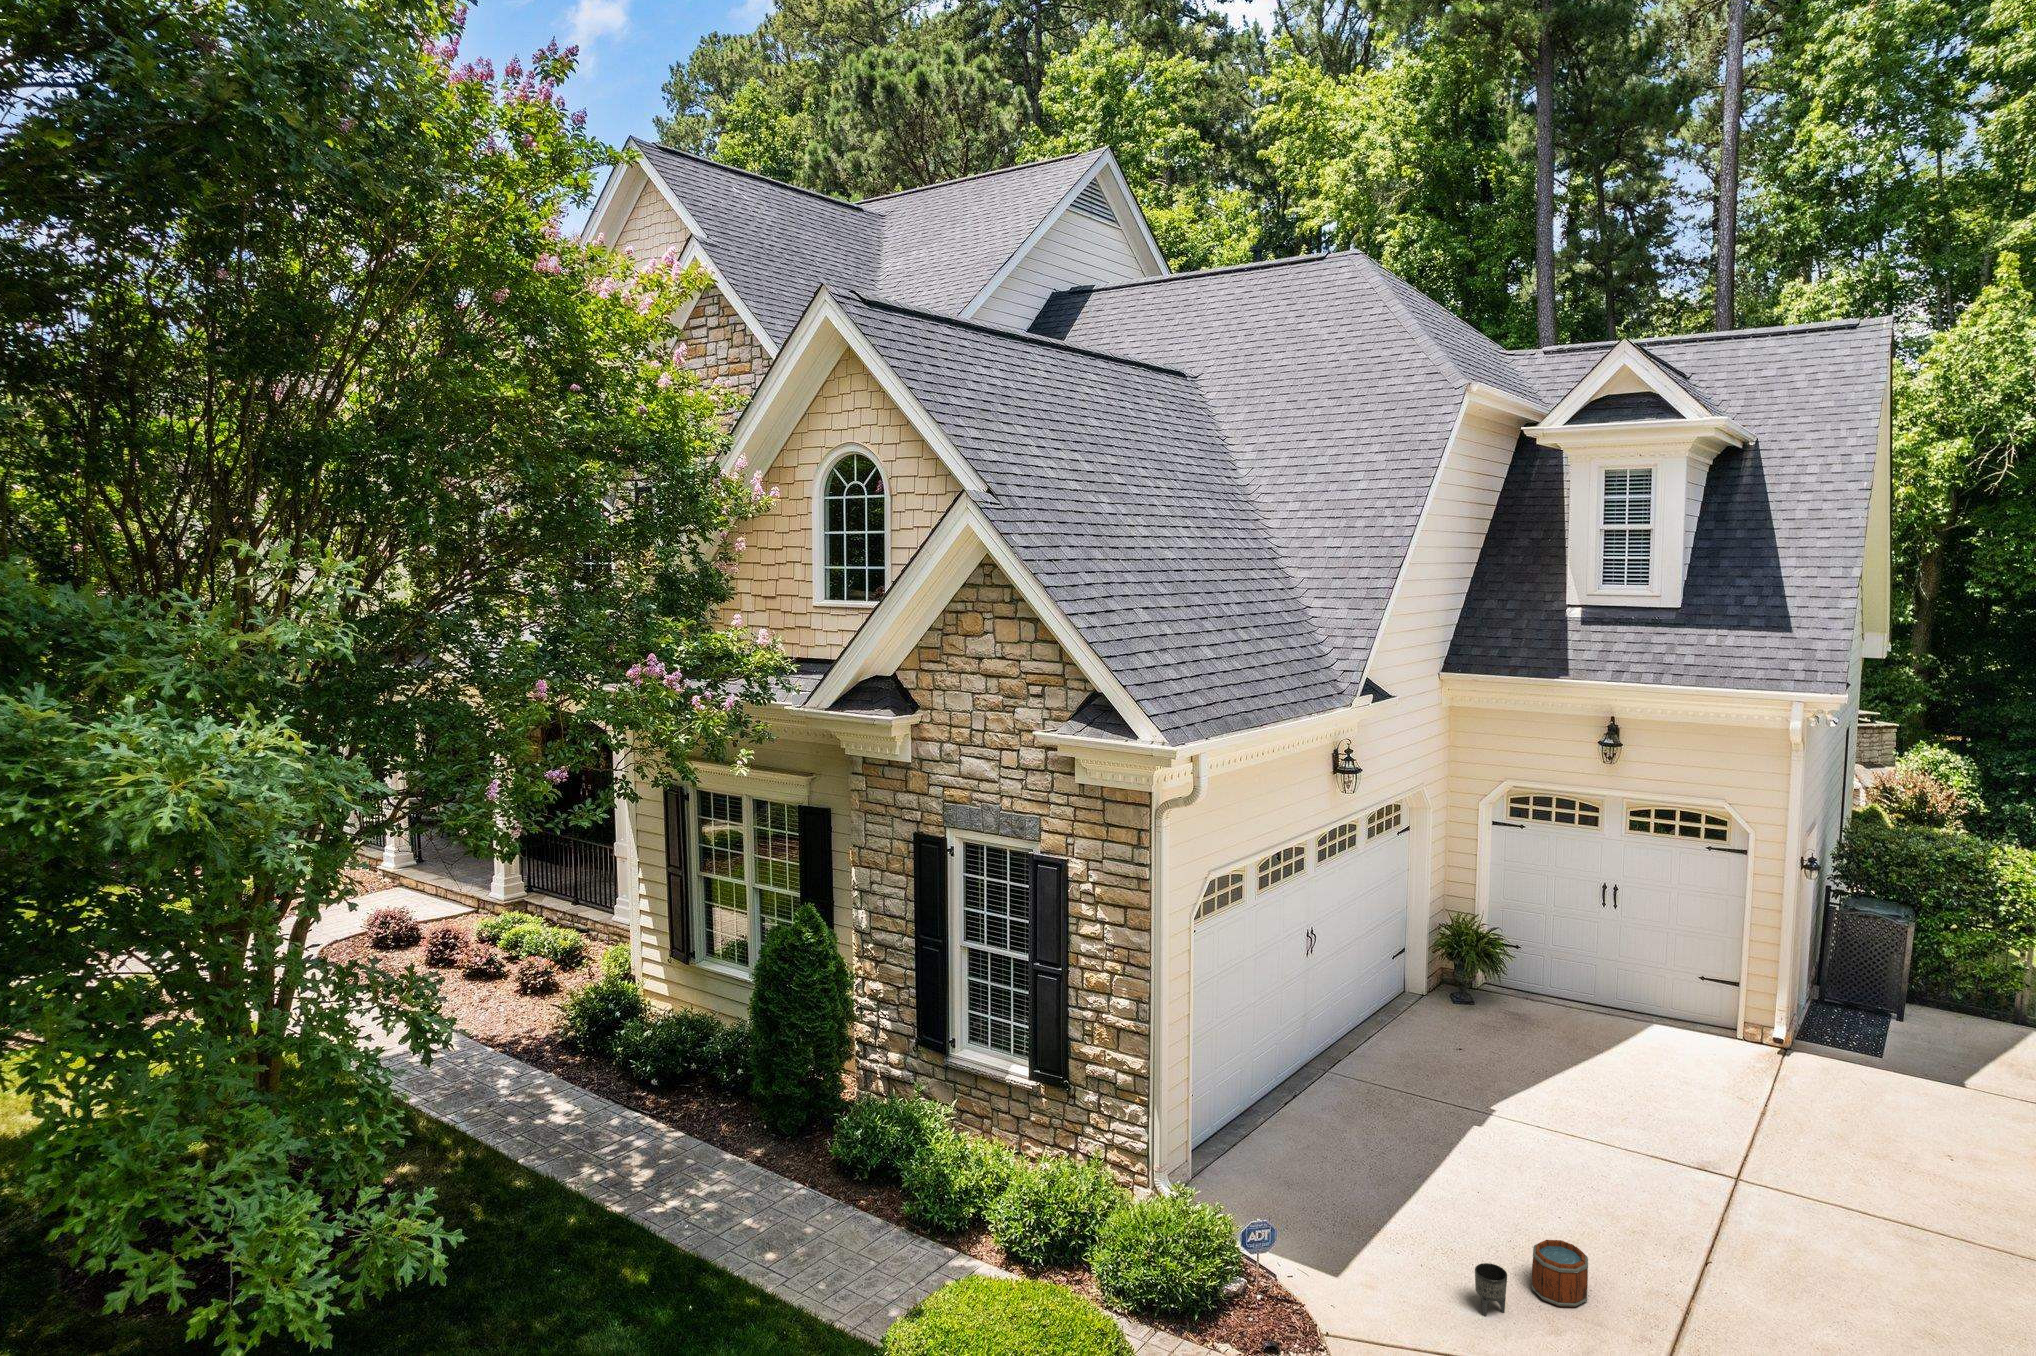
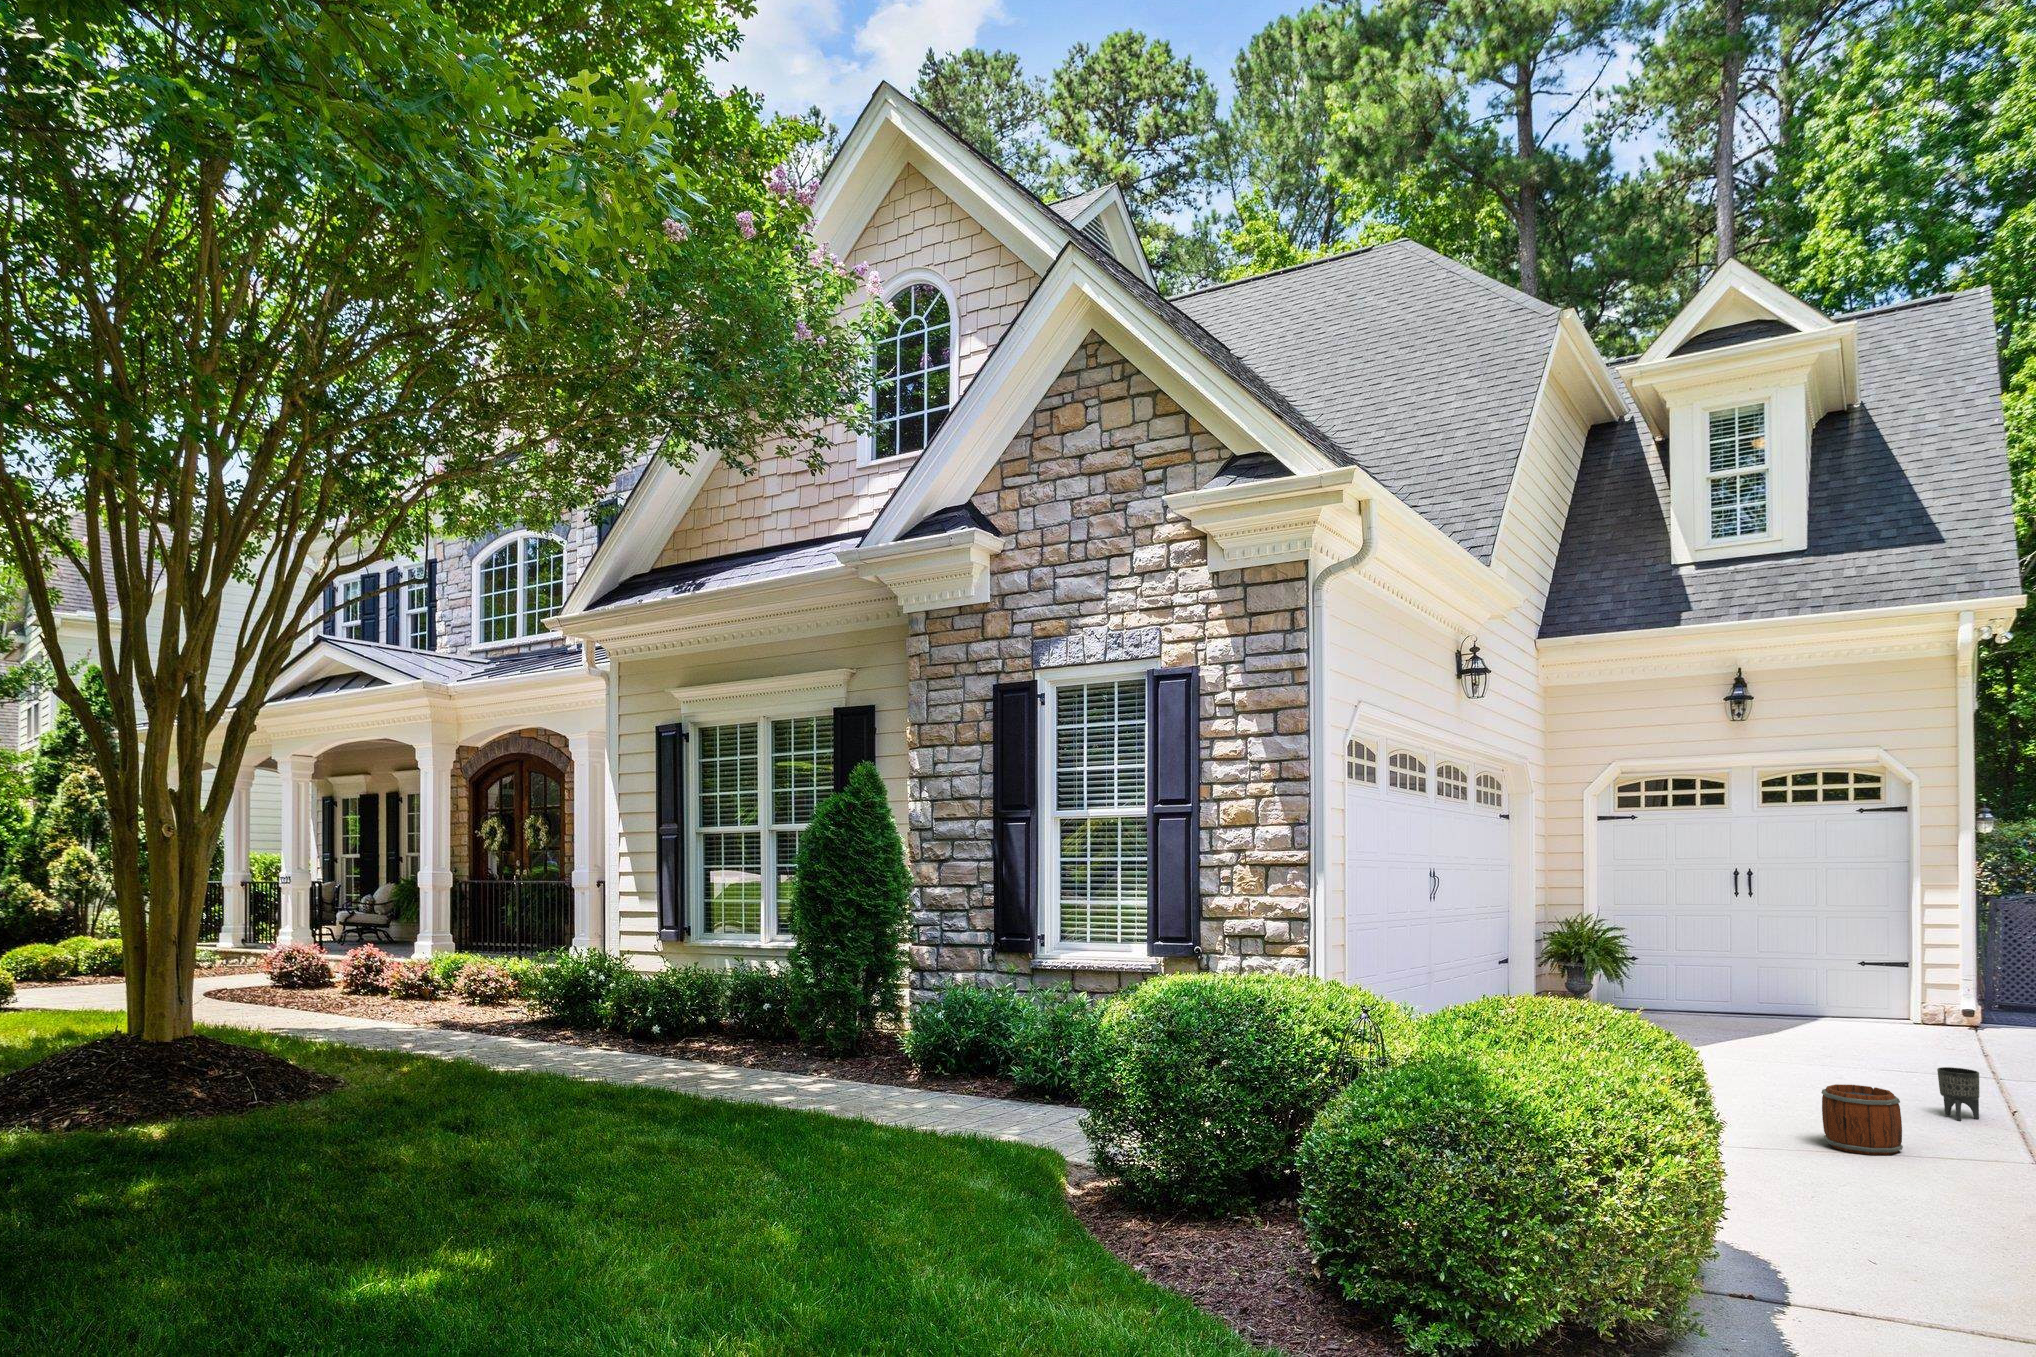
planter: present [1475,1263,1507,1316] -> present [1937,1067,1980,1121]

